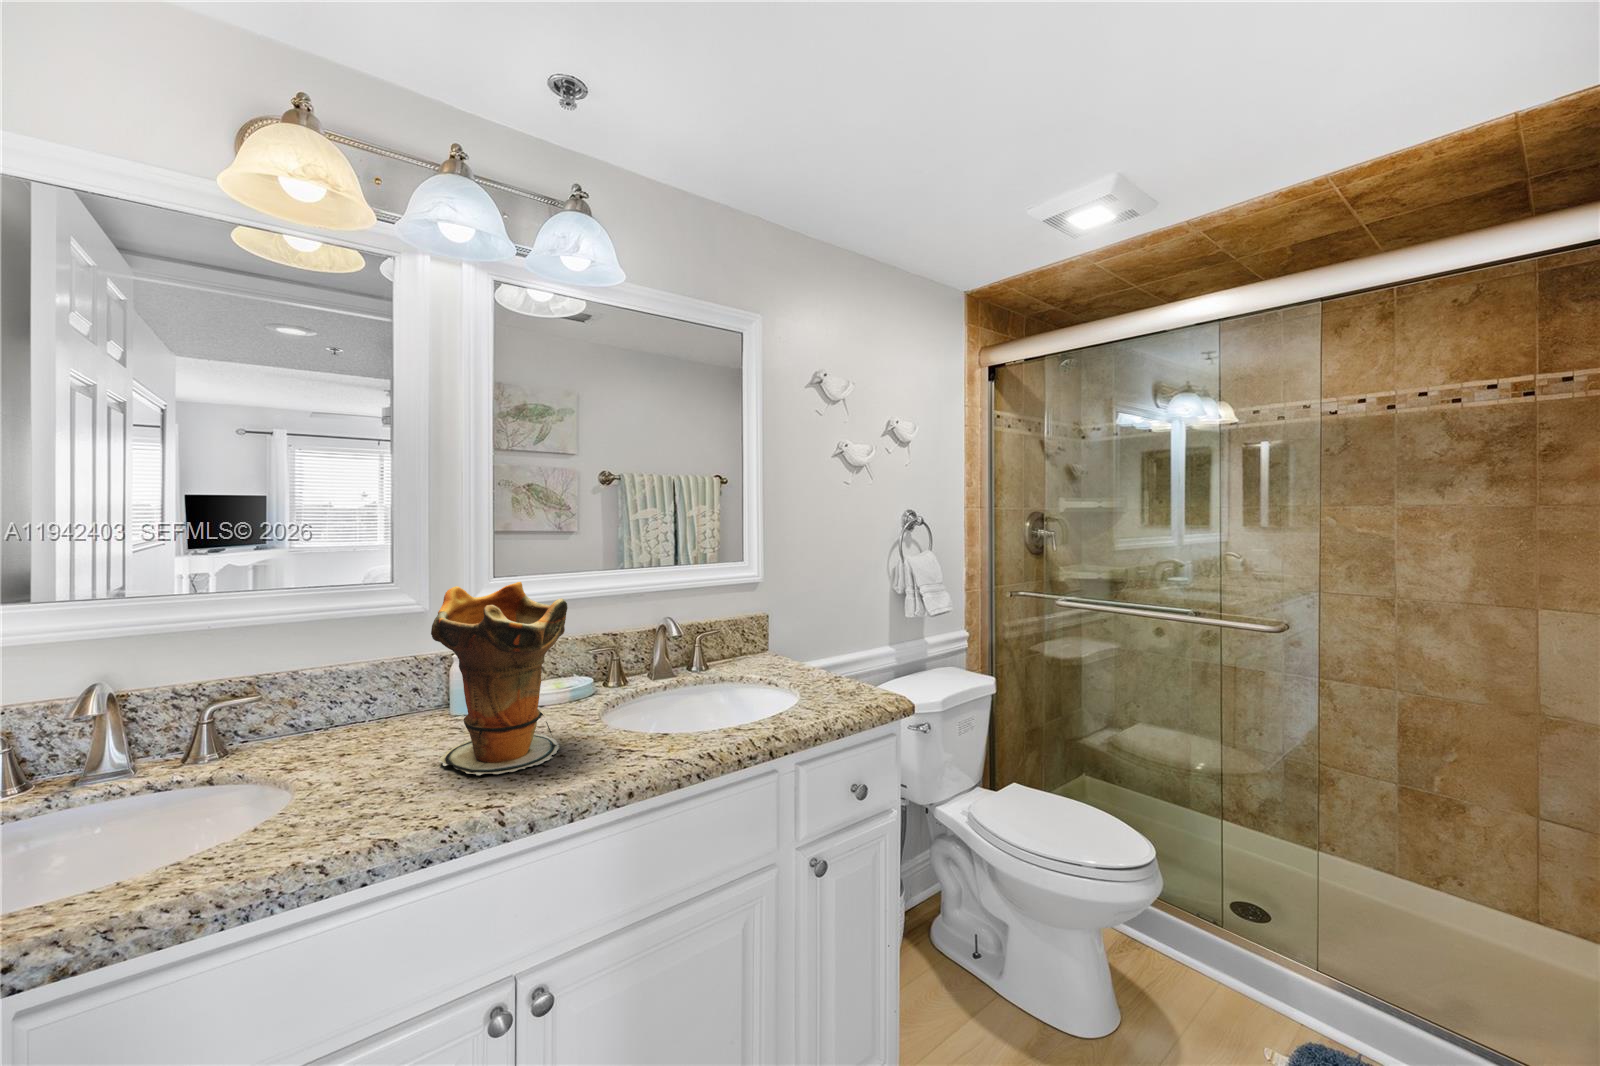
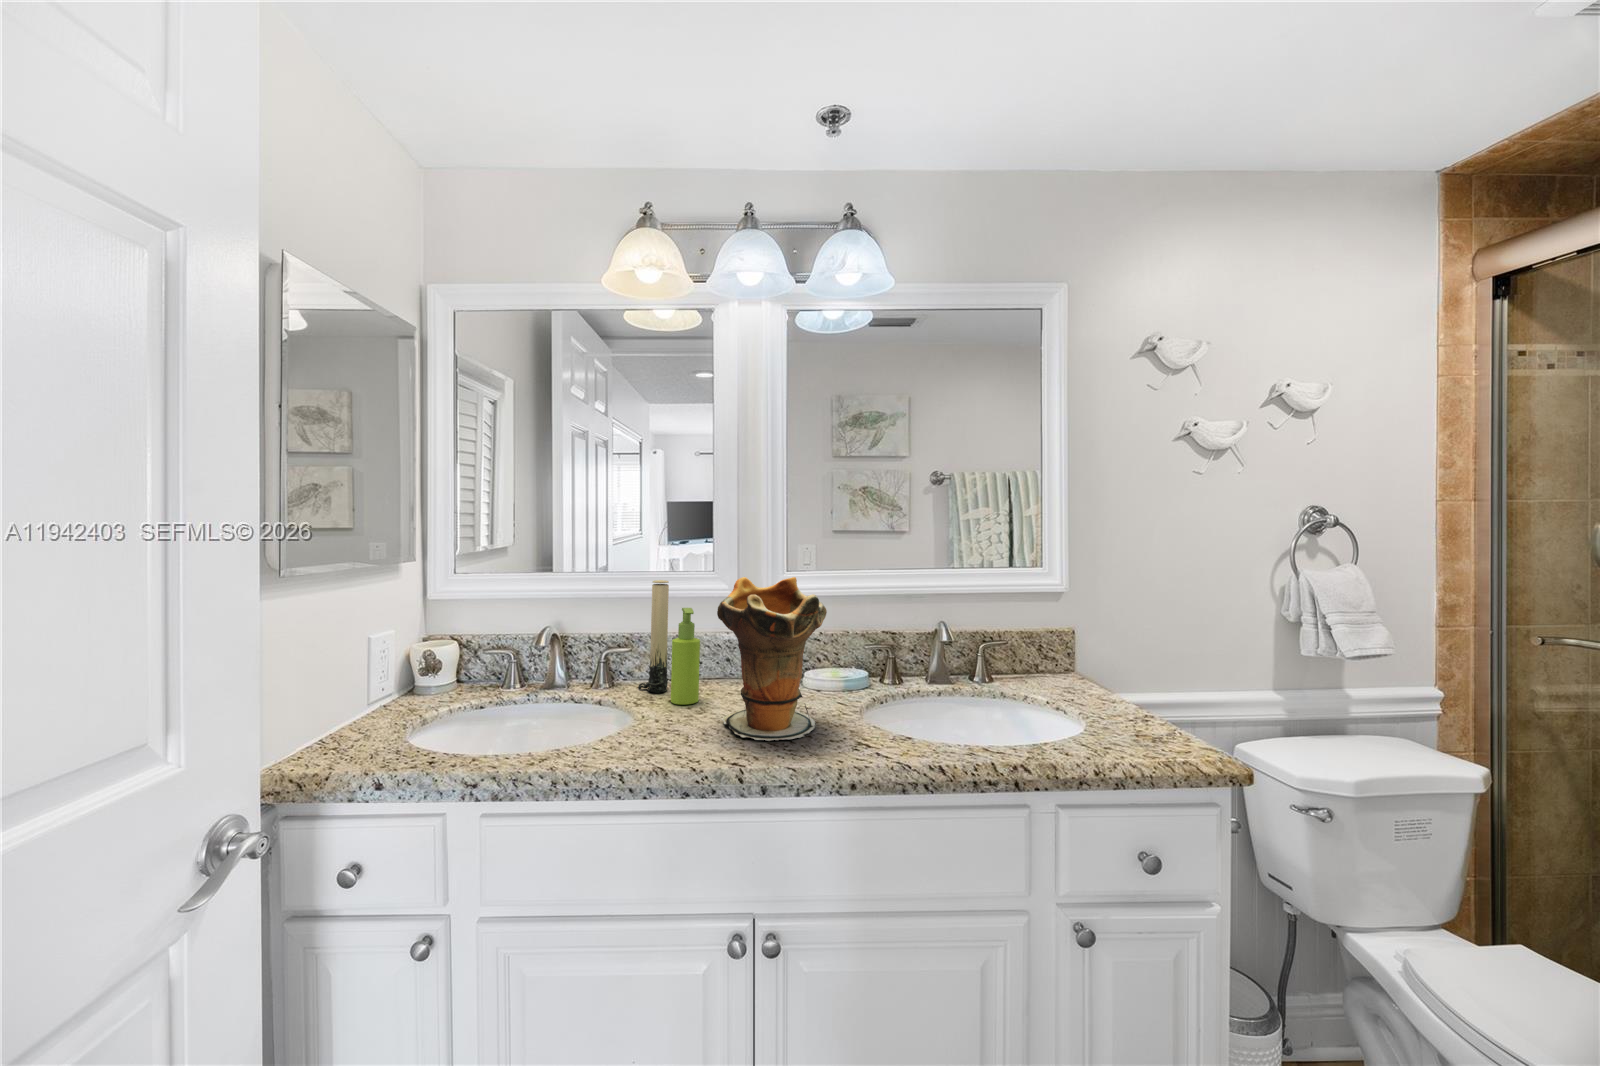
candle: none [278,600,329,750] -> present [638,580,669,693]
soap dispenser: none [343,631,386,757] -> present [671,608,700,705]

